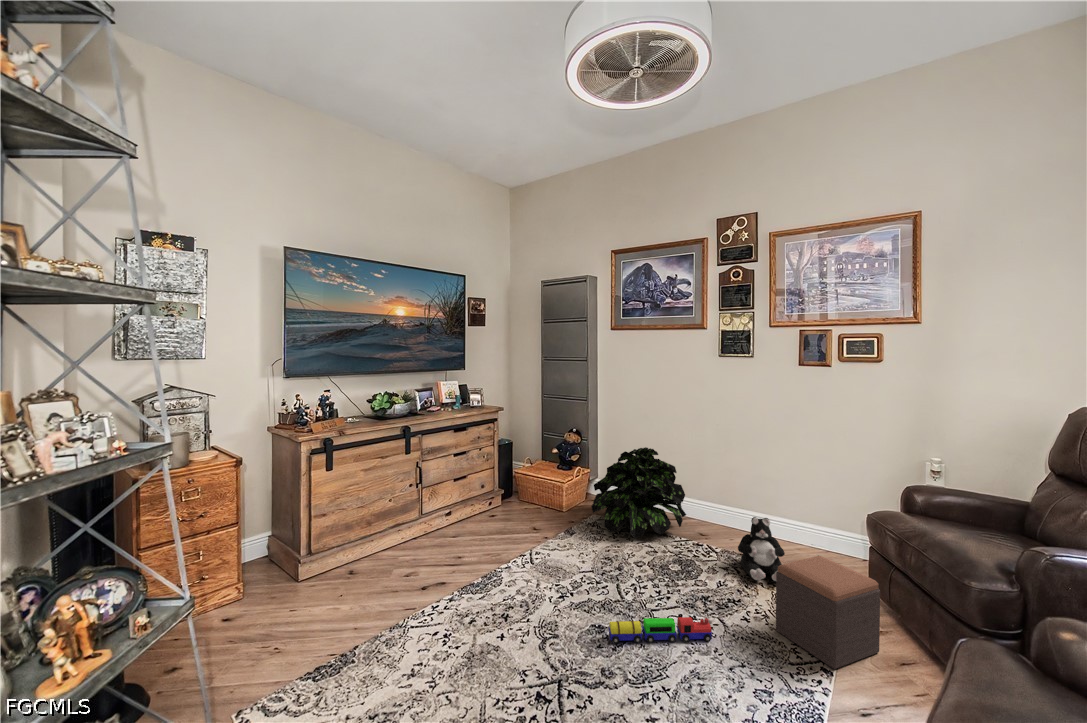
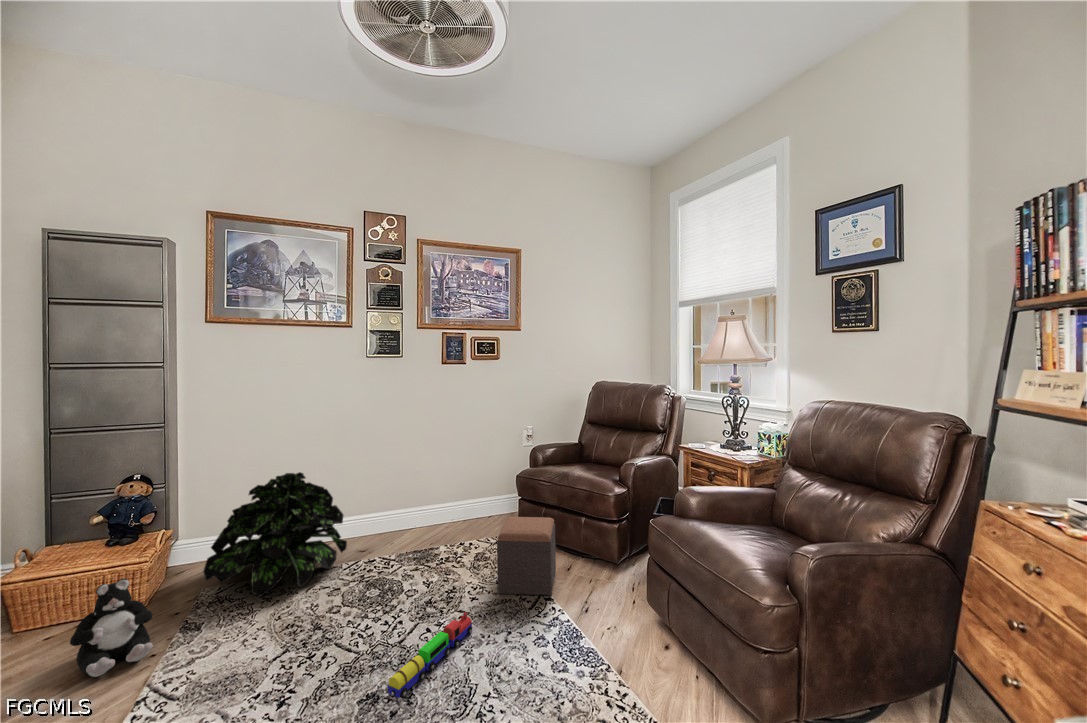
plush toy: present [738,517,785,581] -> present [70,578,153,677]

